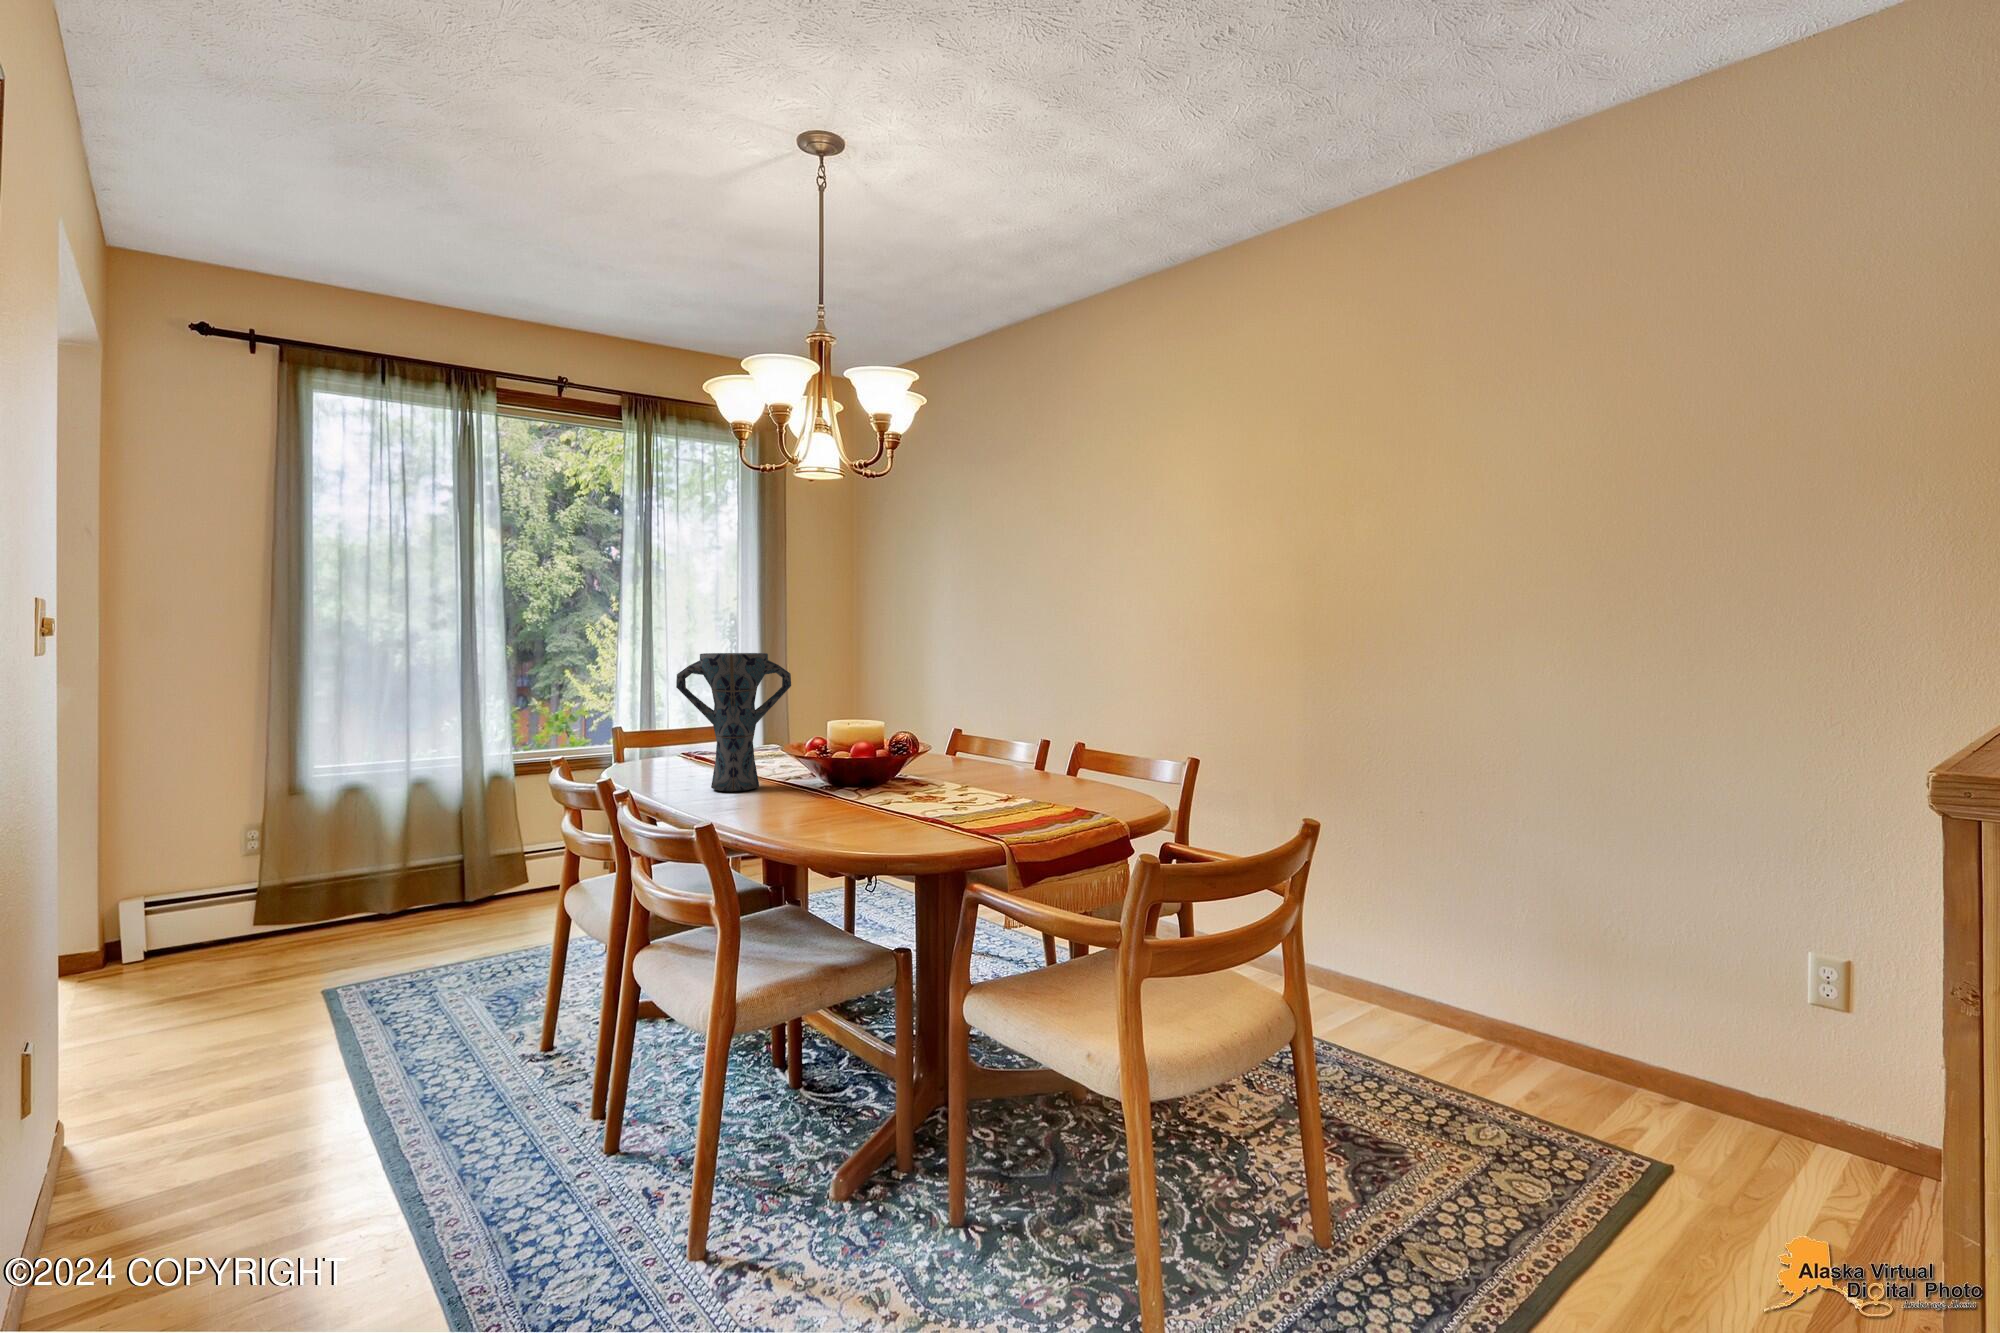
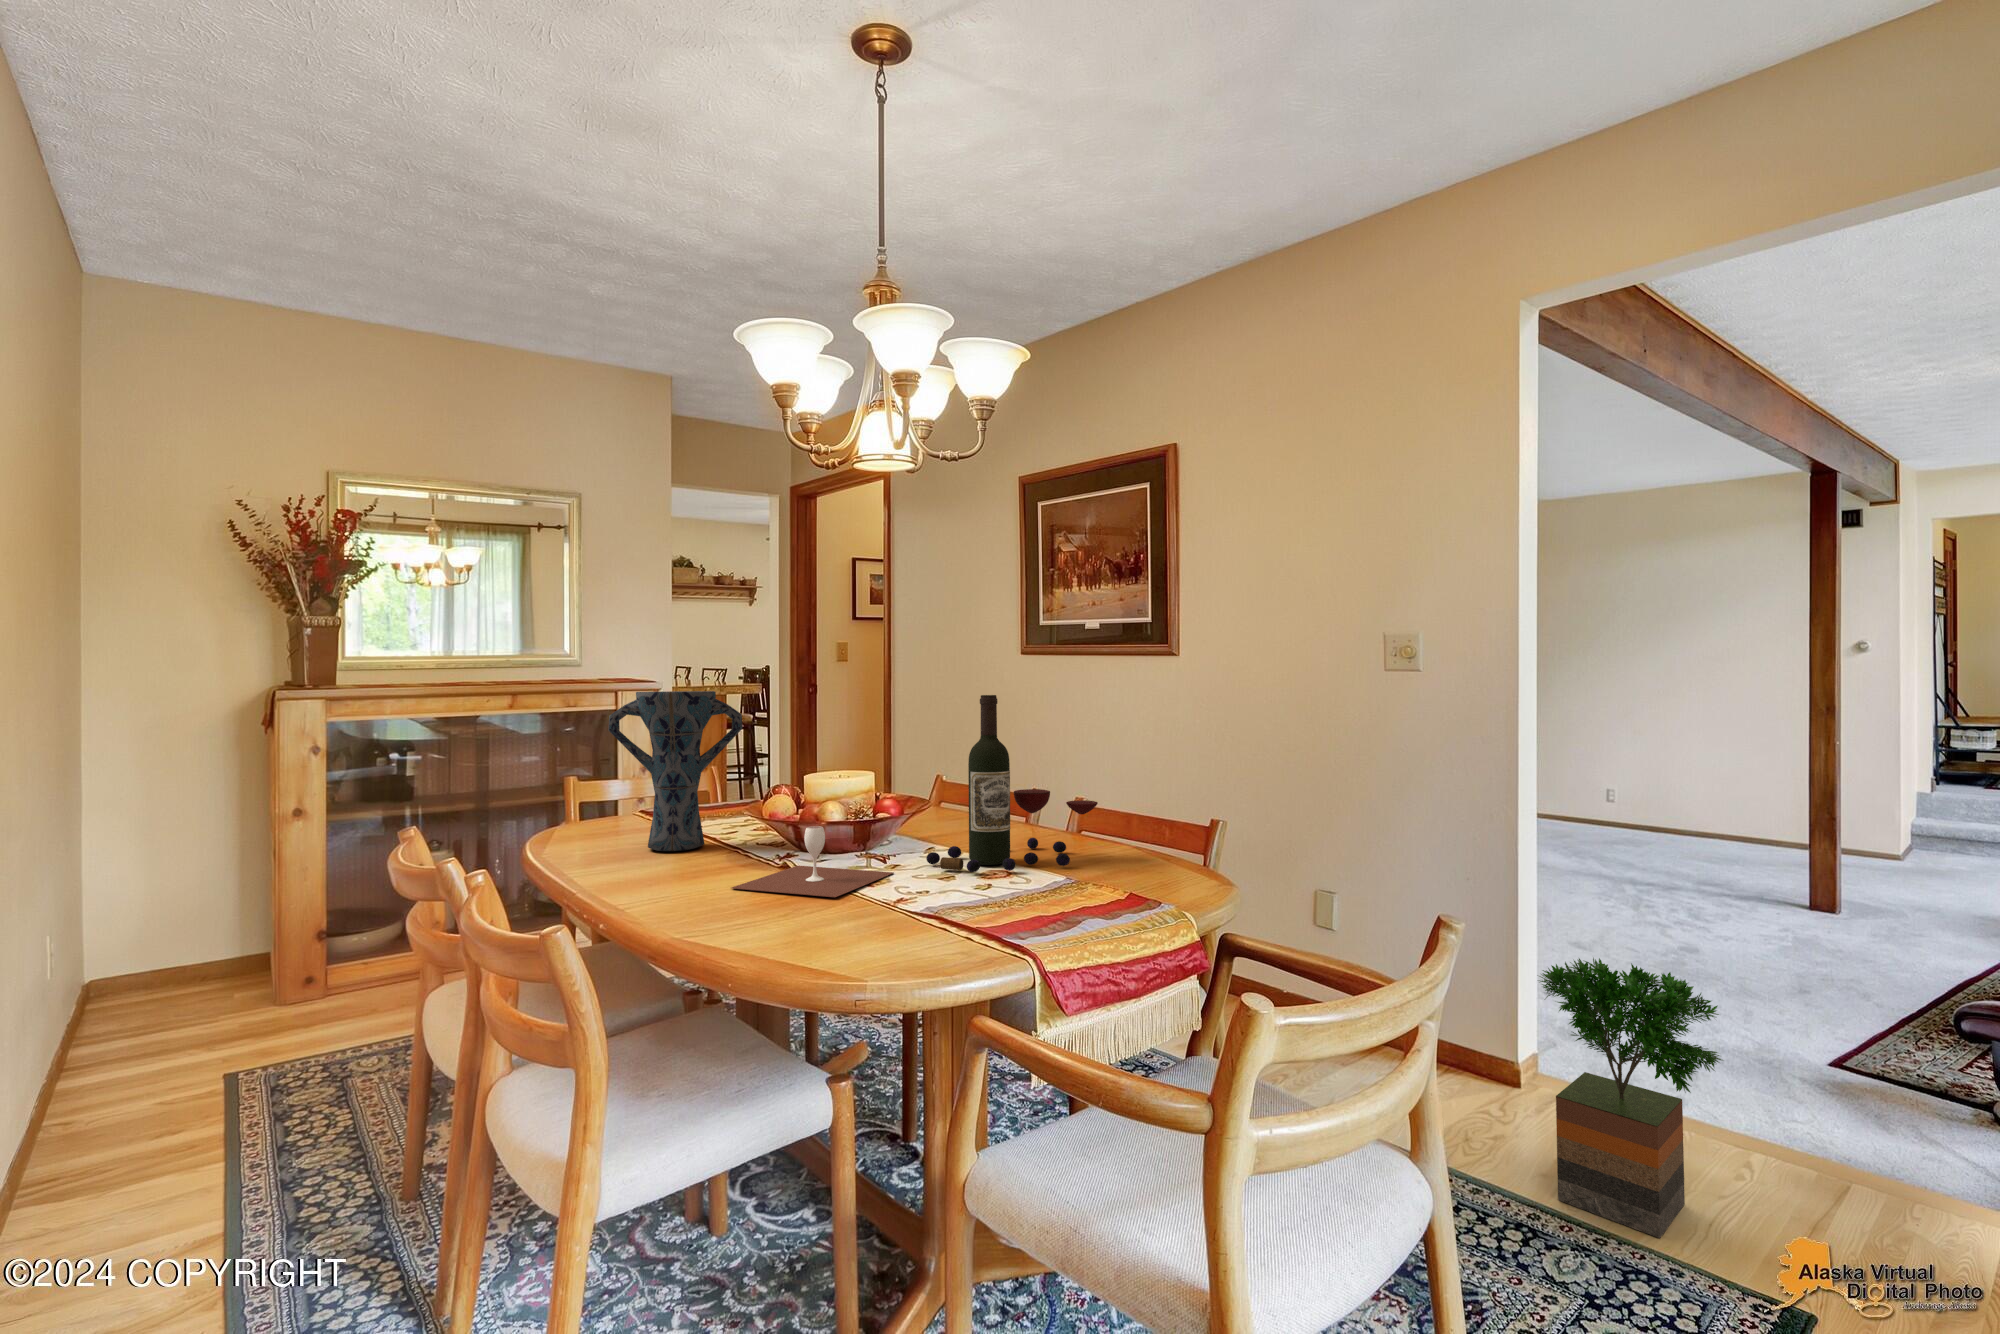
wine bottle: none [954,659,1104,809] -> present [926,695,1098,872]
wine glass: none [793,769,928,827] -> present [732,826,893,897]
potted tree: none [1479,887,1629,1117] -> present [1539,958,1723,1238]

